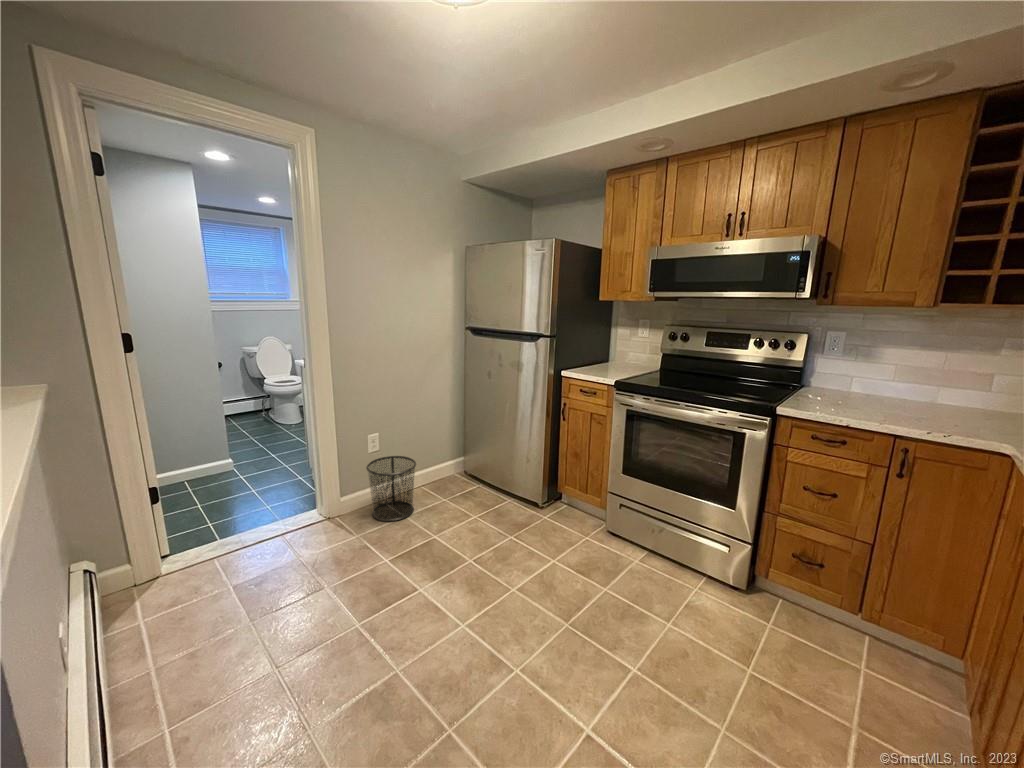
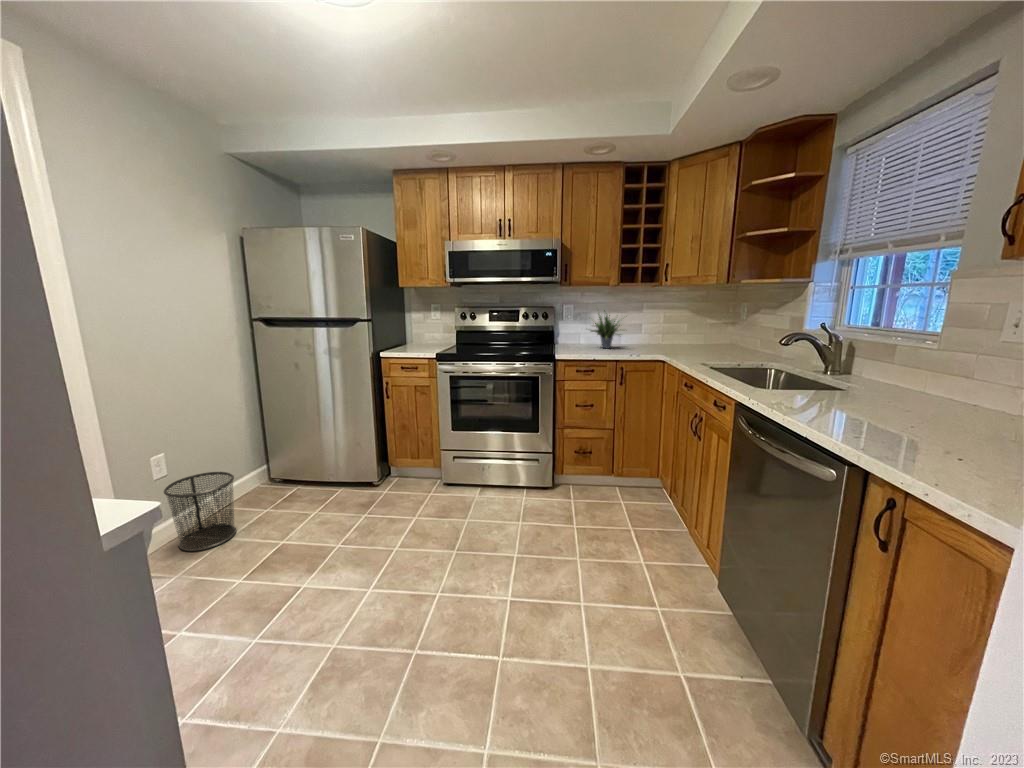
potted plant: none [852,333,947,409] -> present [591,310,624,348]

